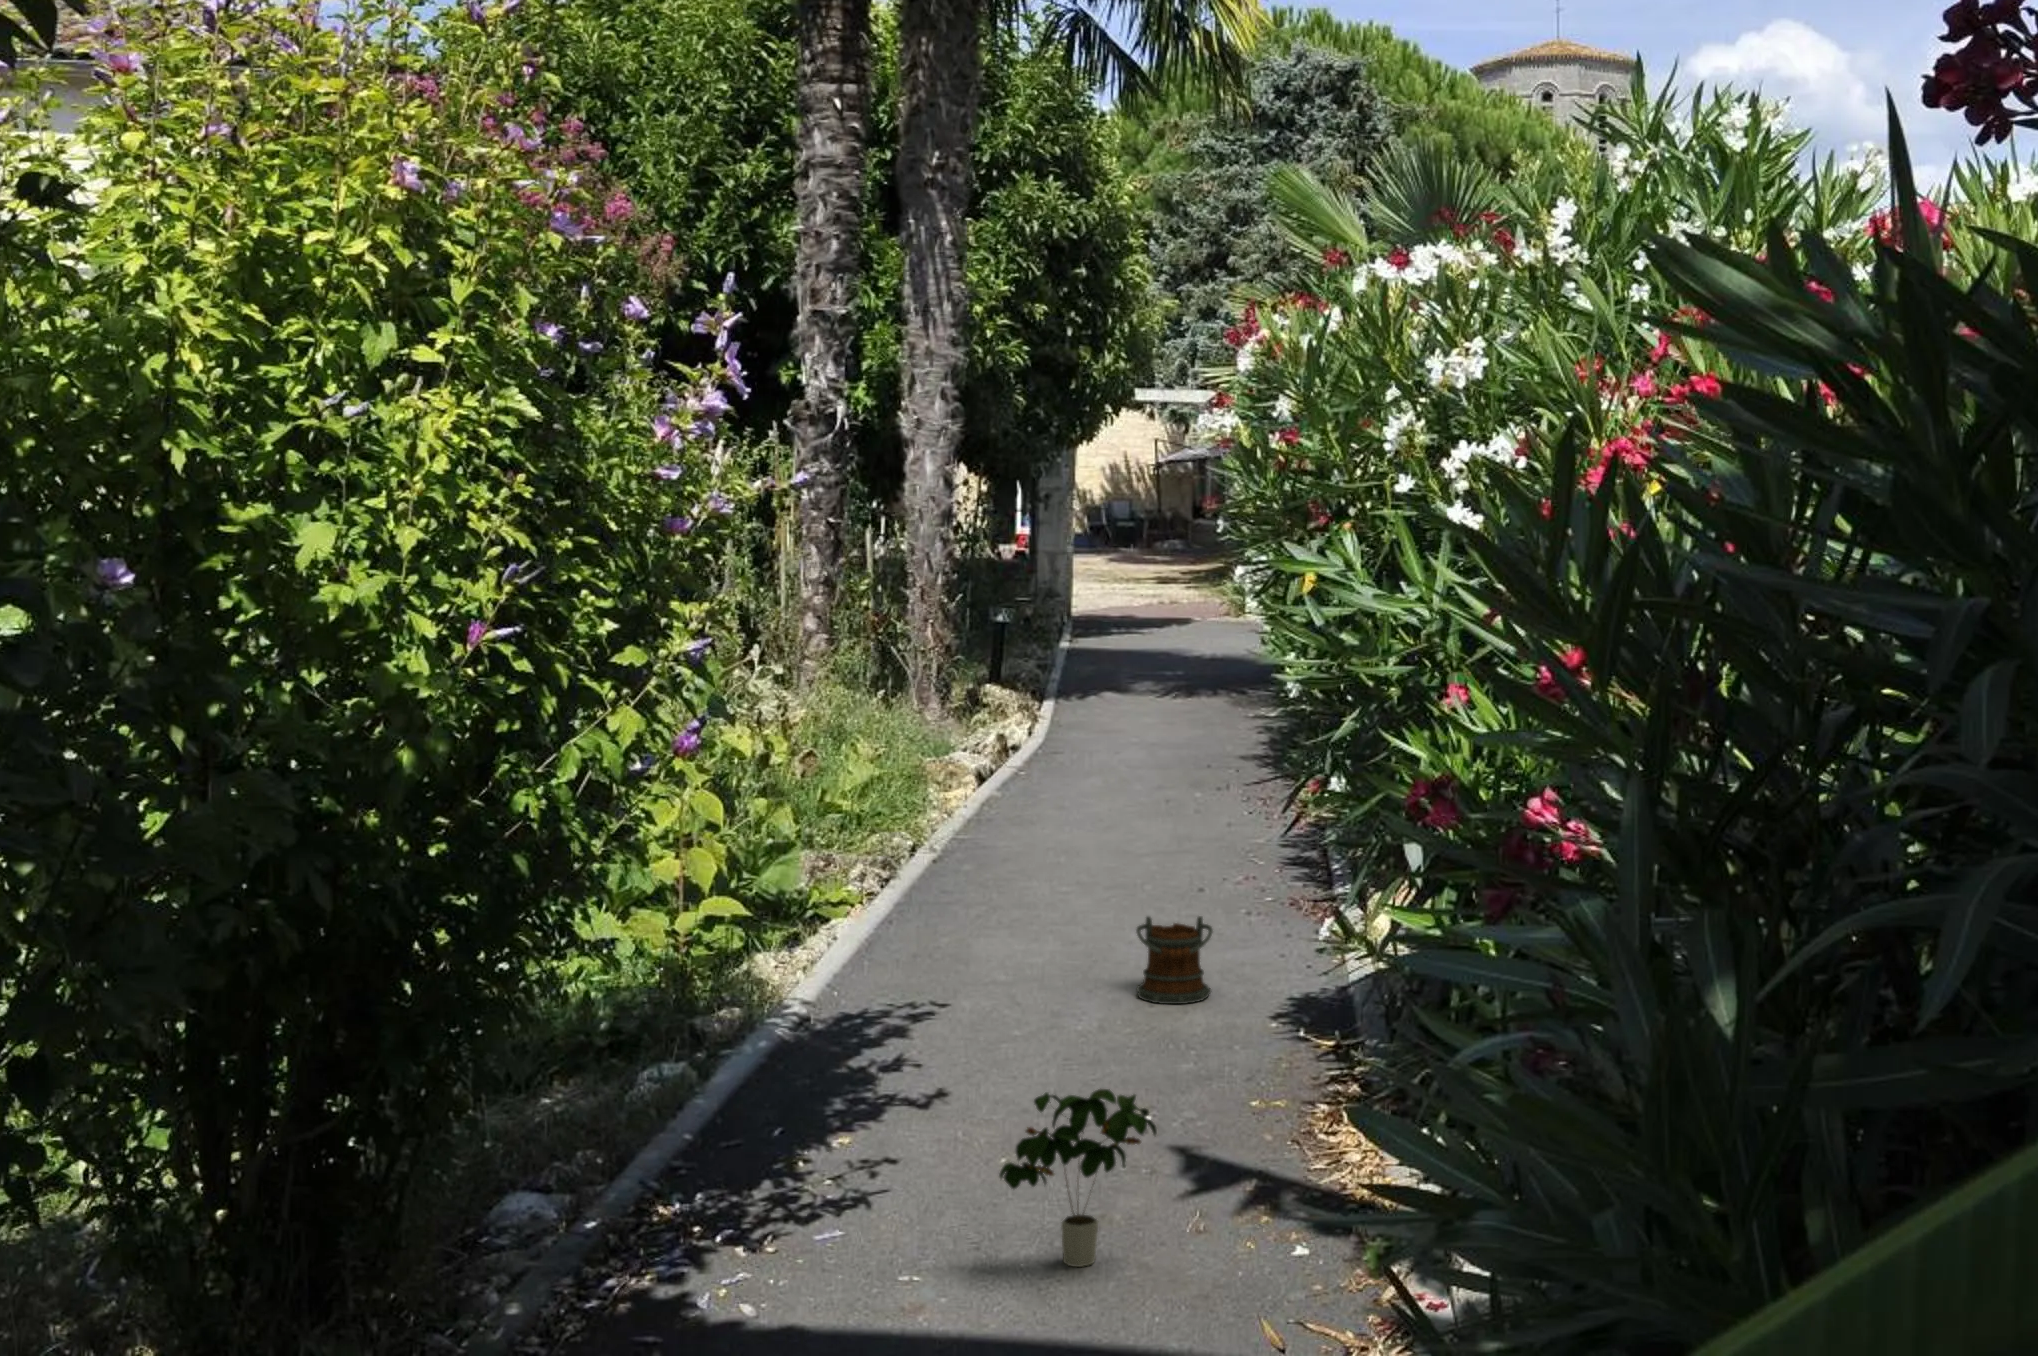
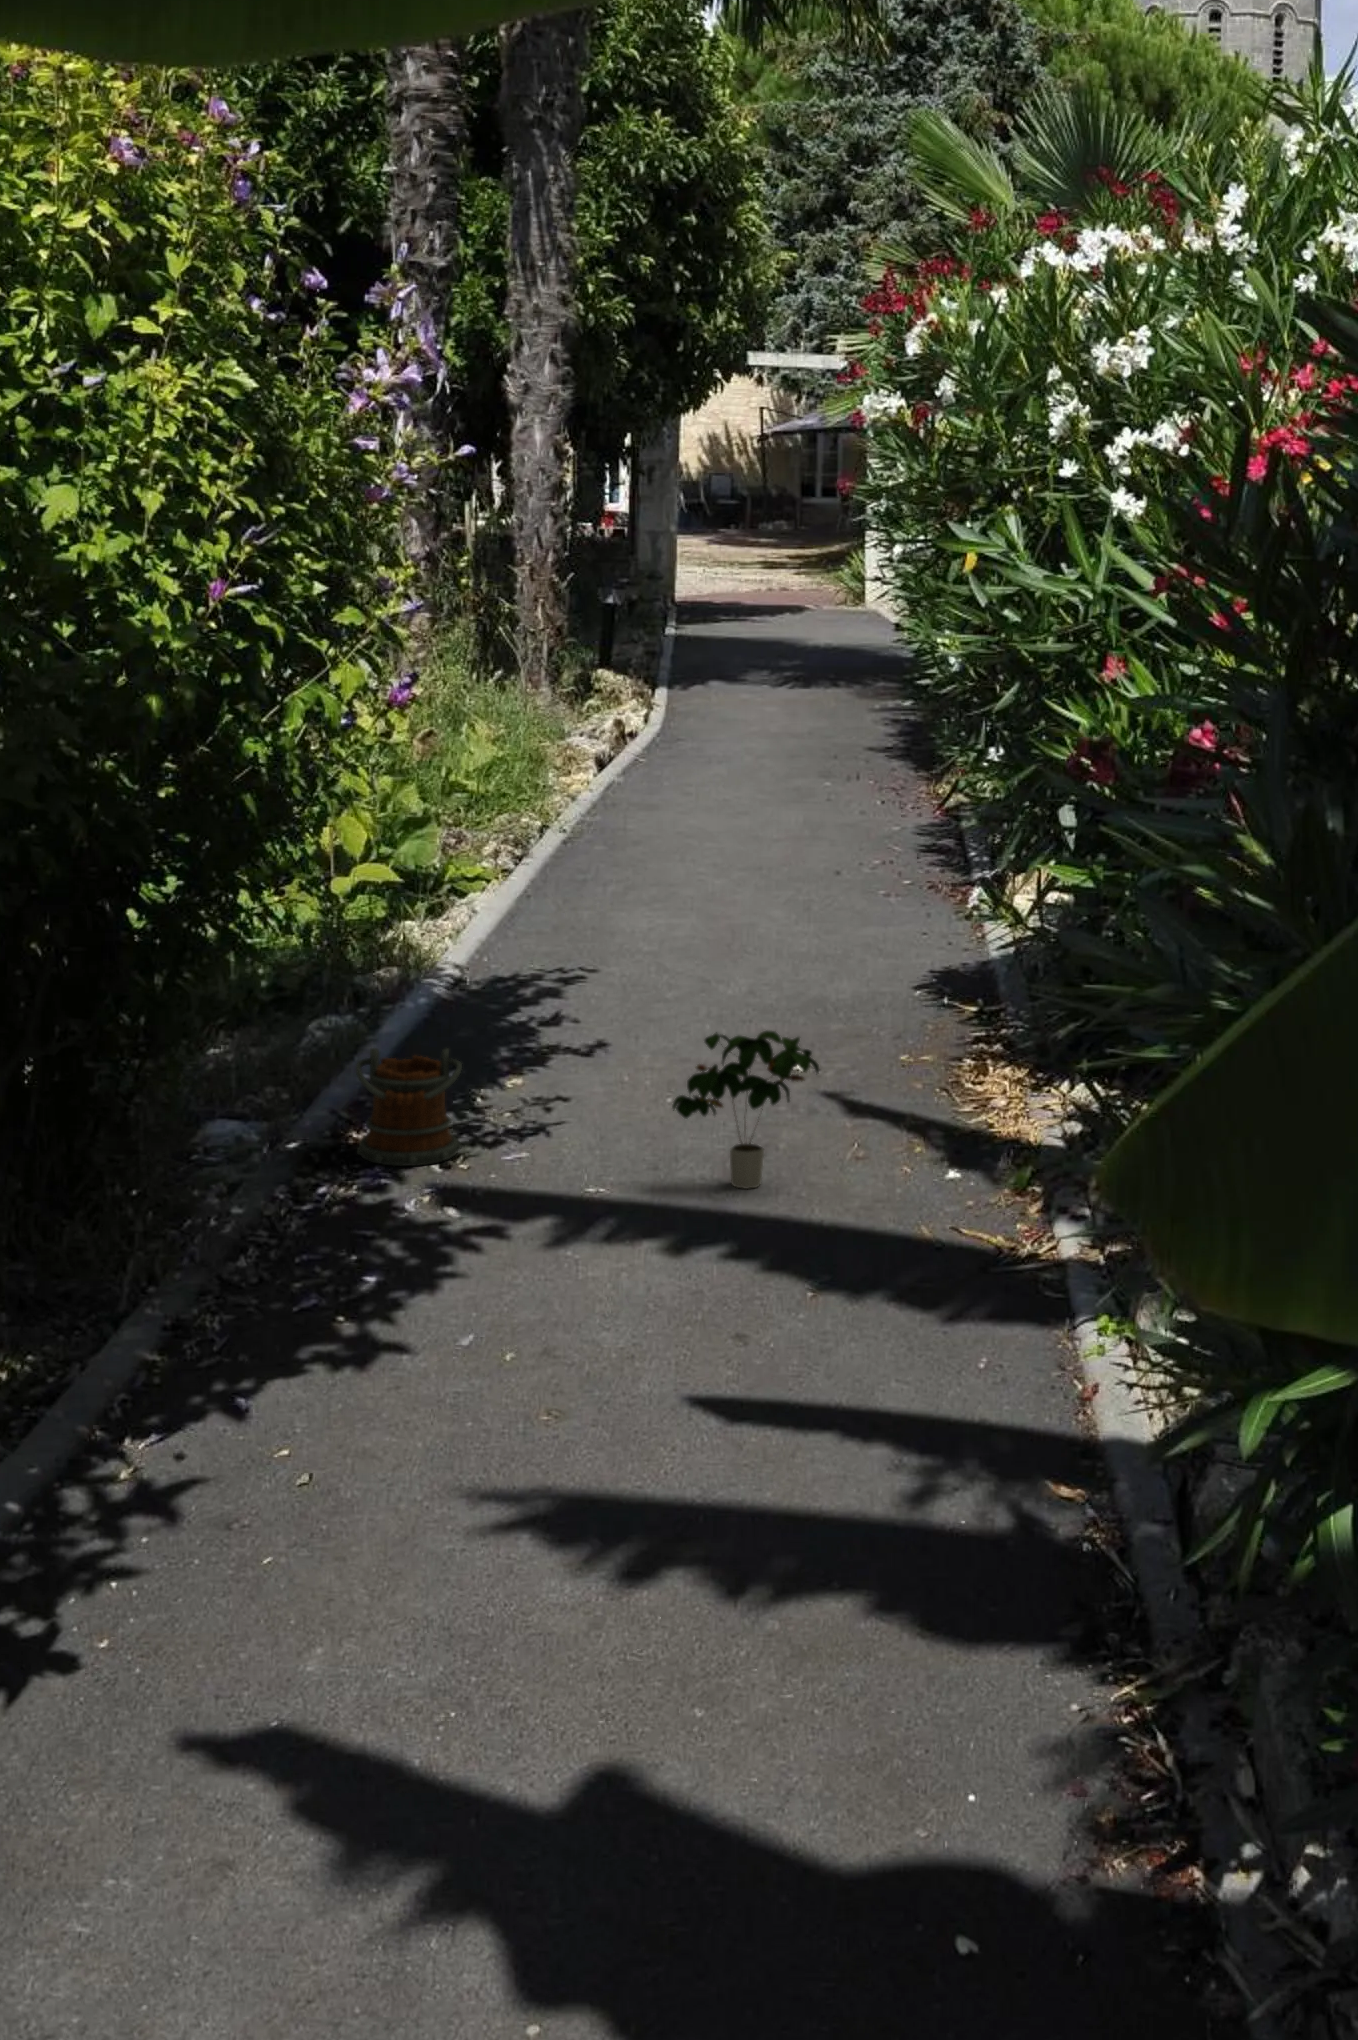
bucket: present [1136,916,1213,1004] -> present [356,1048,462,1166]

